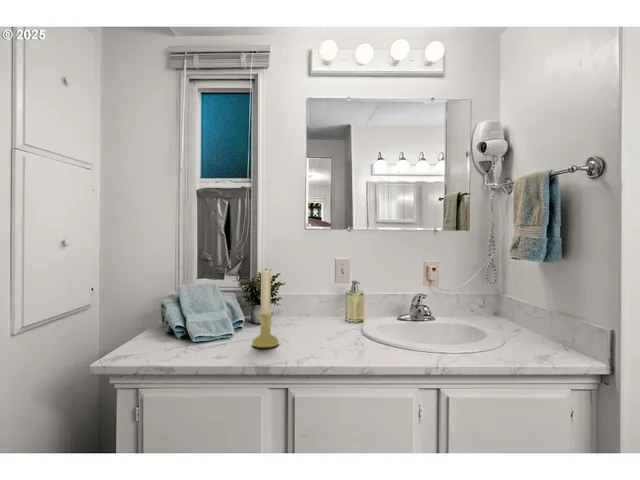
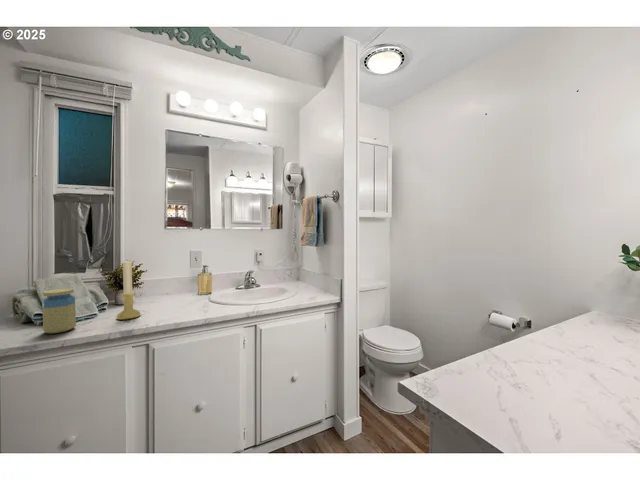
jar: none [180,300,211,355] -> present [42,288,76,333]

